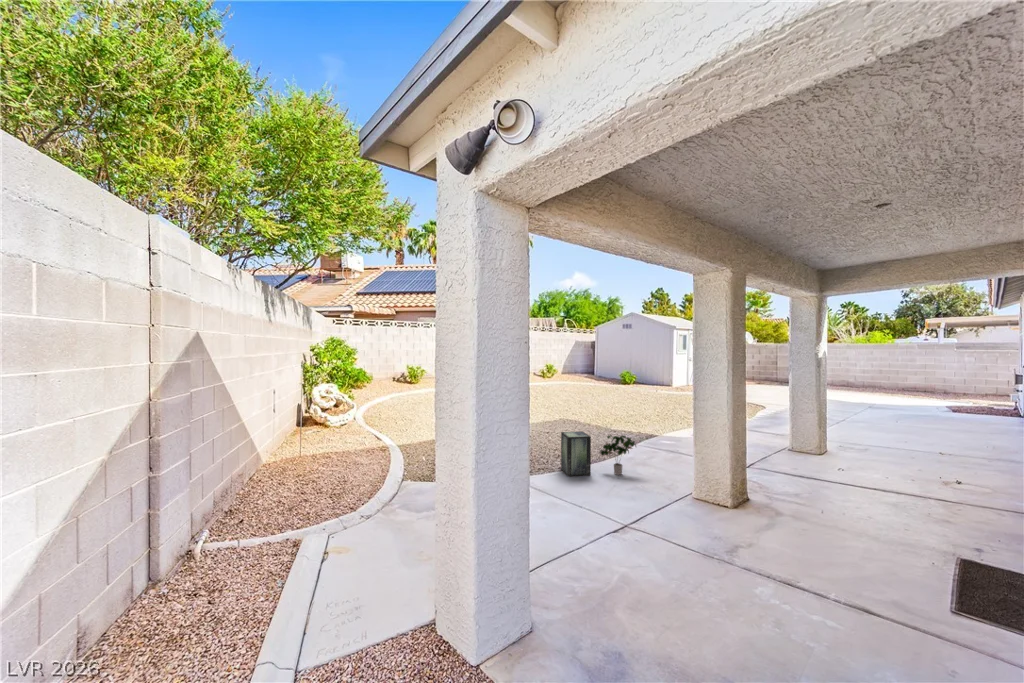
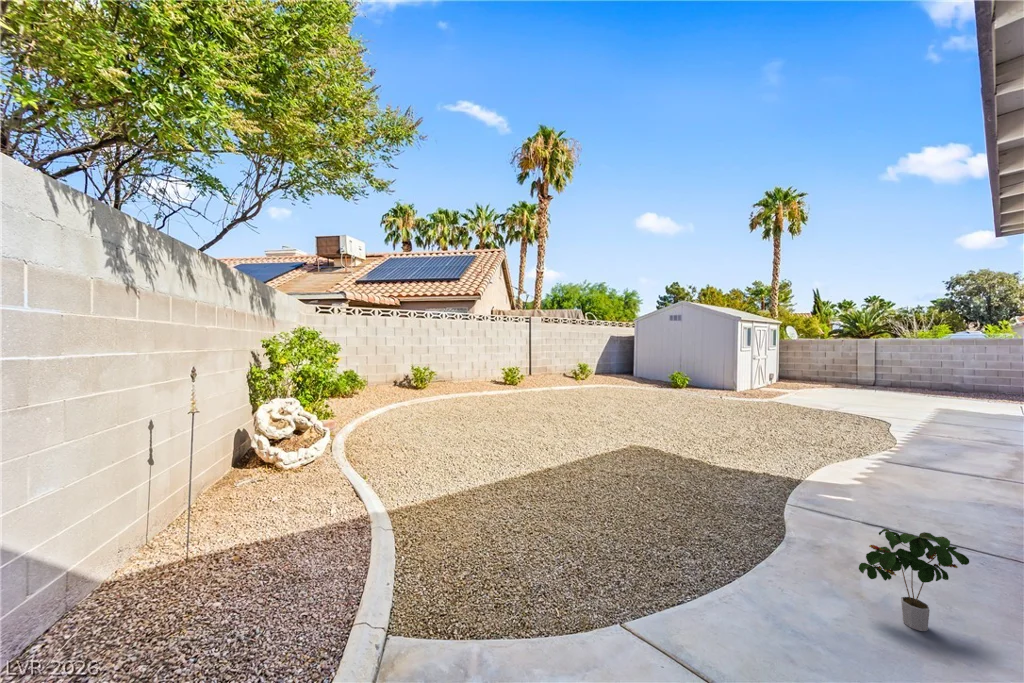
storage box: present [561,431,591,477] -> none [759,514,855,640]

